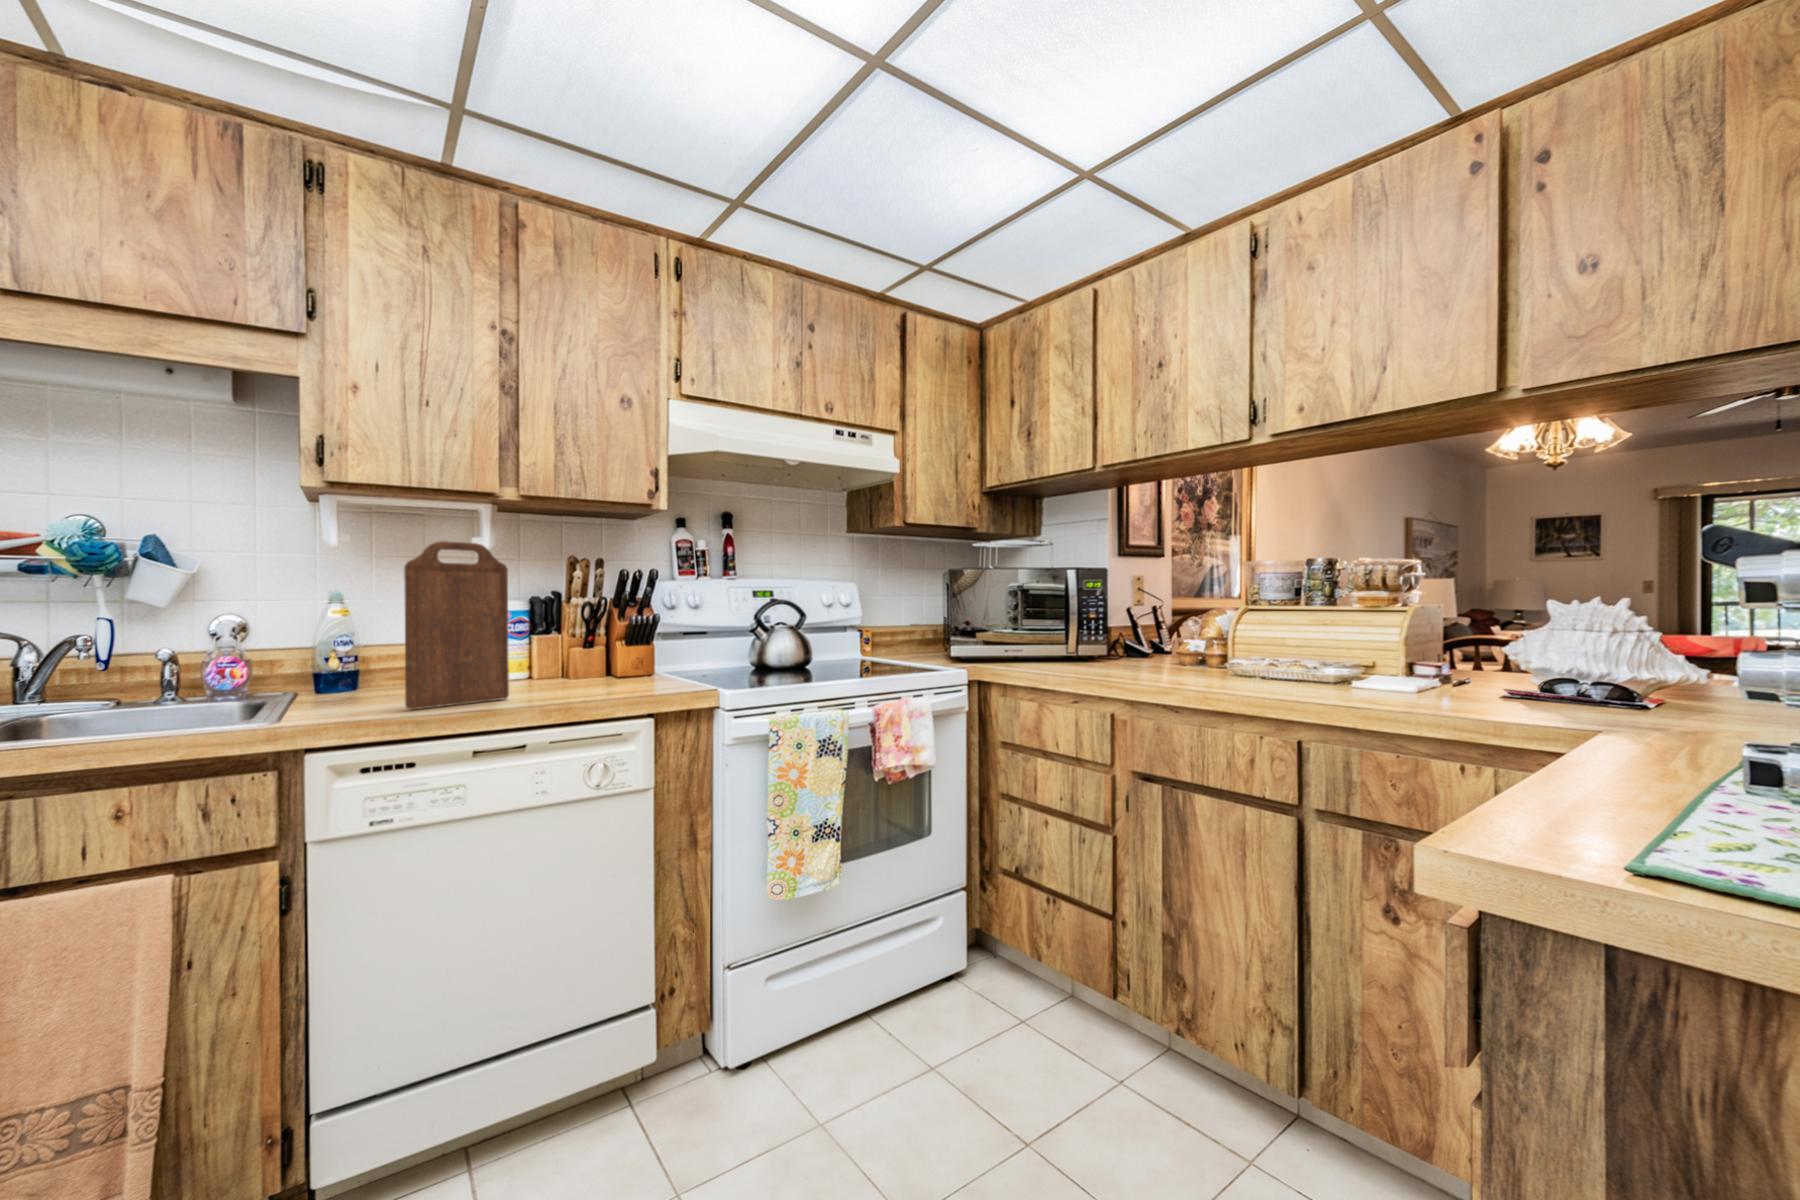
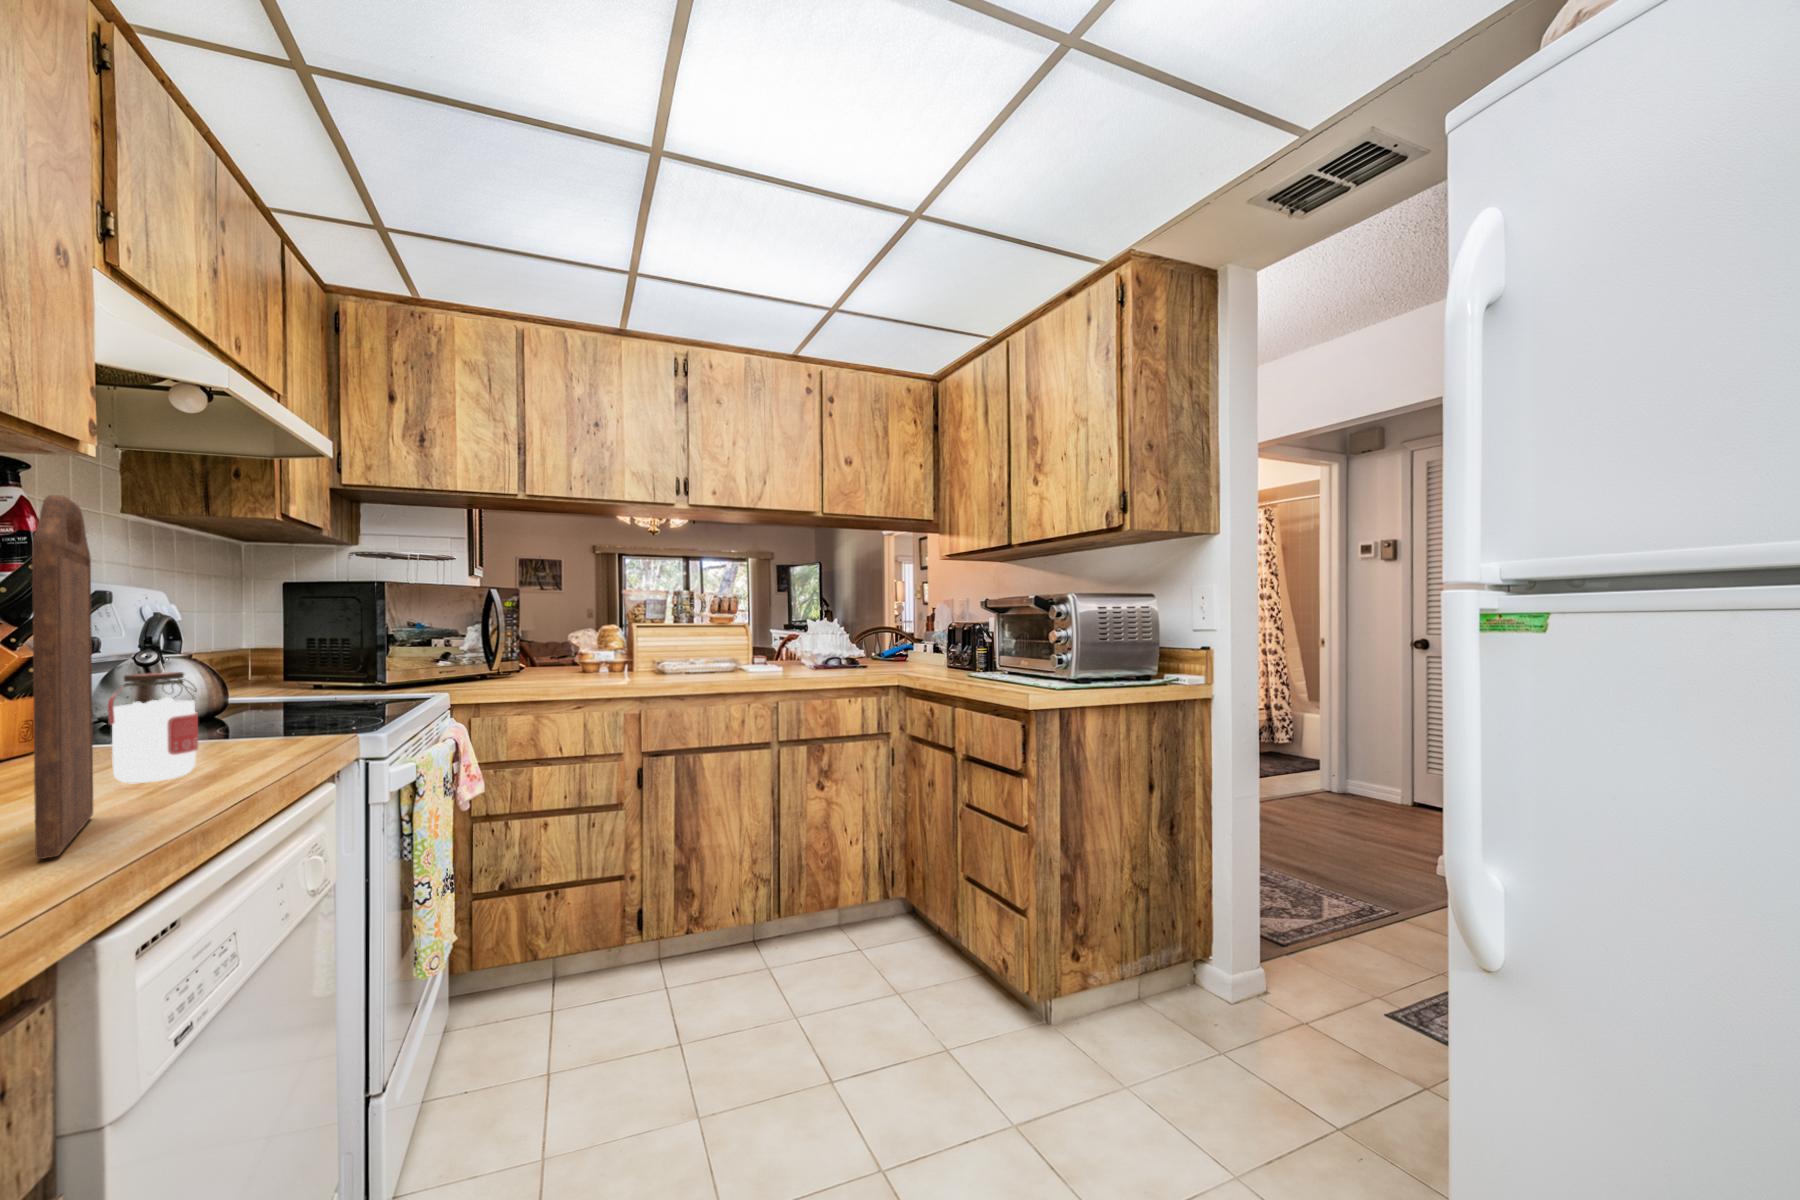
jar: none [590,629,628,691] -> present [108,672,198,783]

